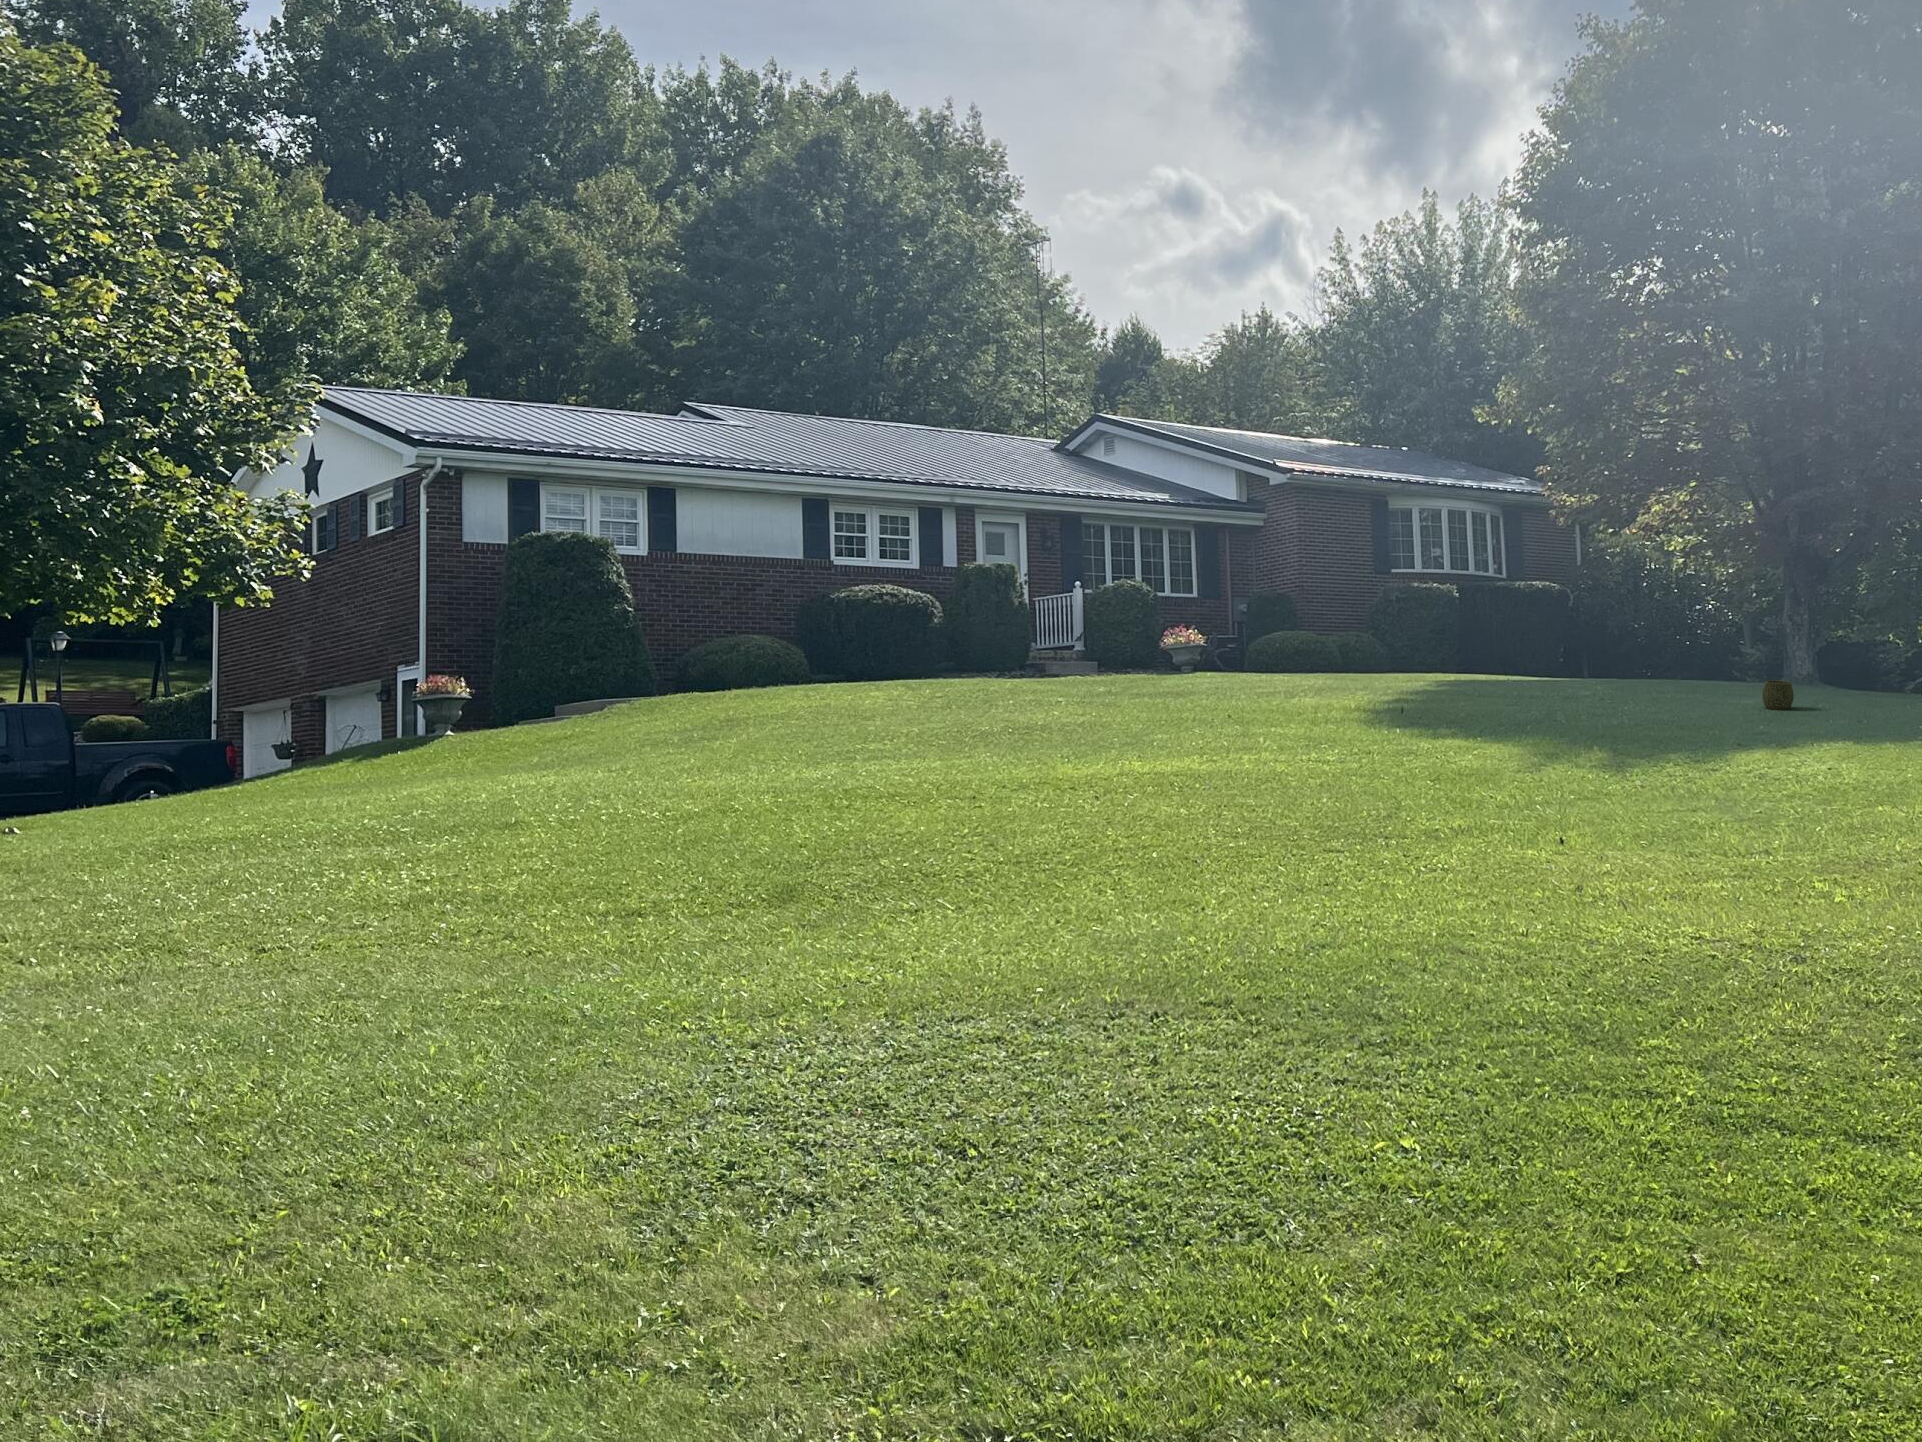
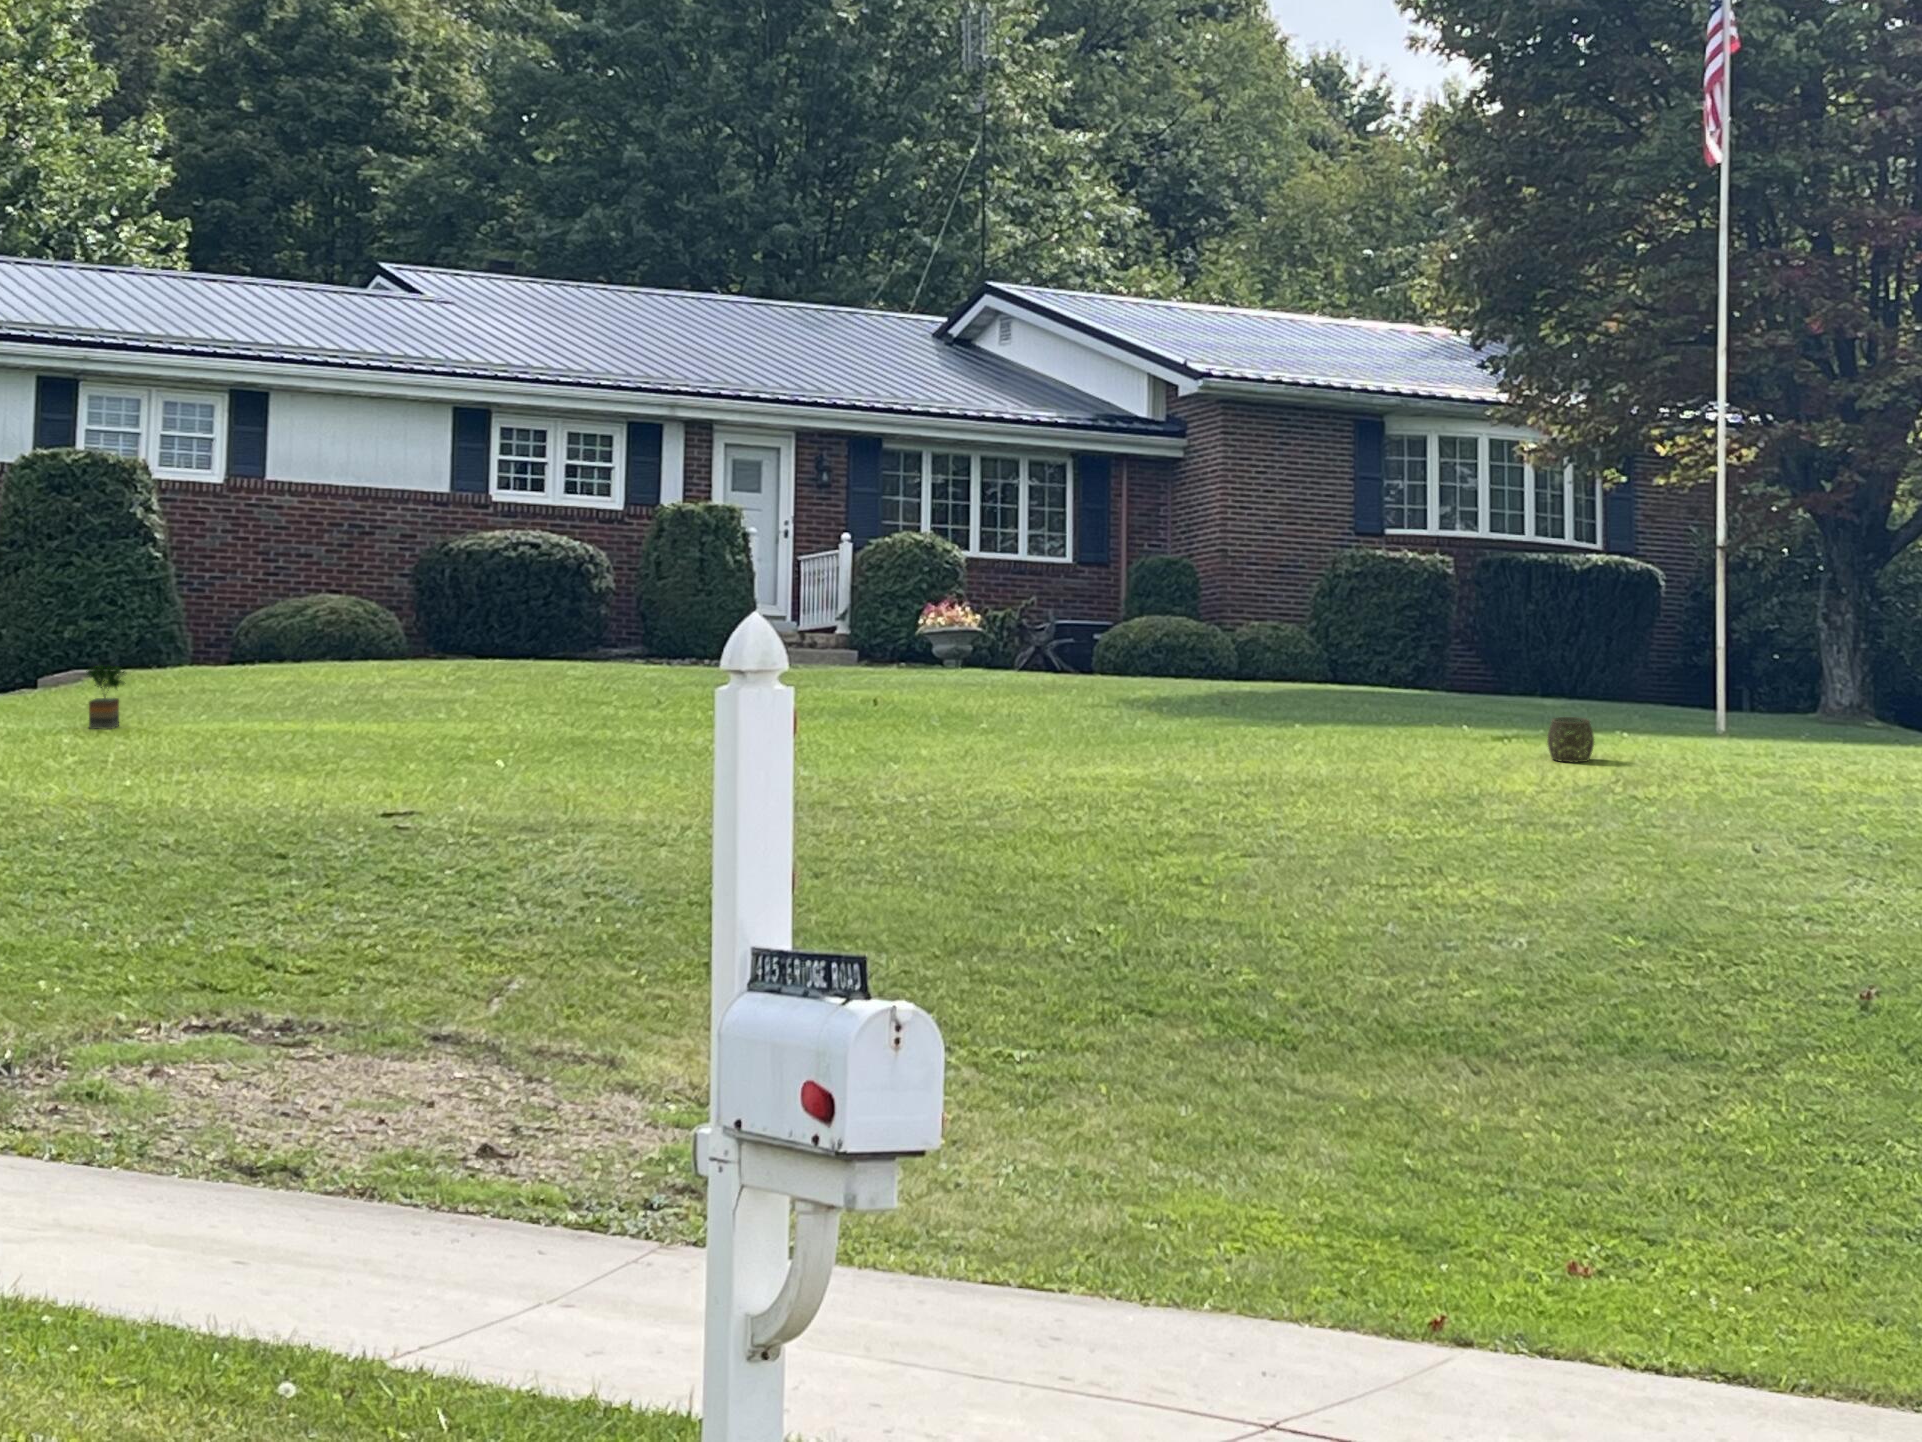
potted tree: none [714,686,748,735] -> present [86,666,125,729]

